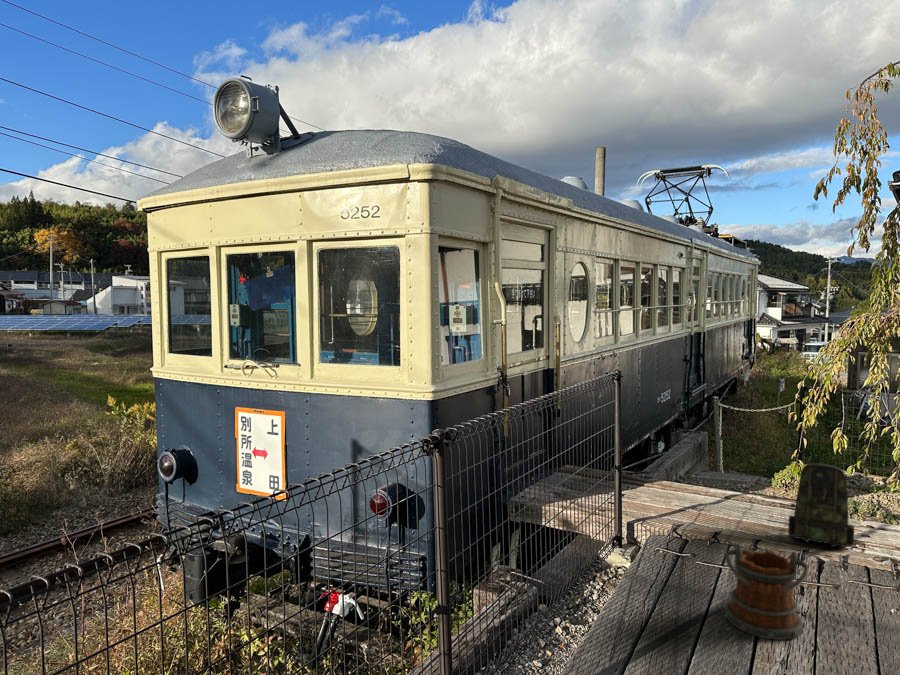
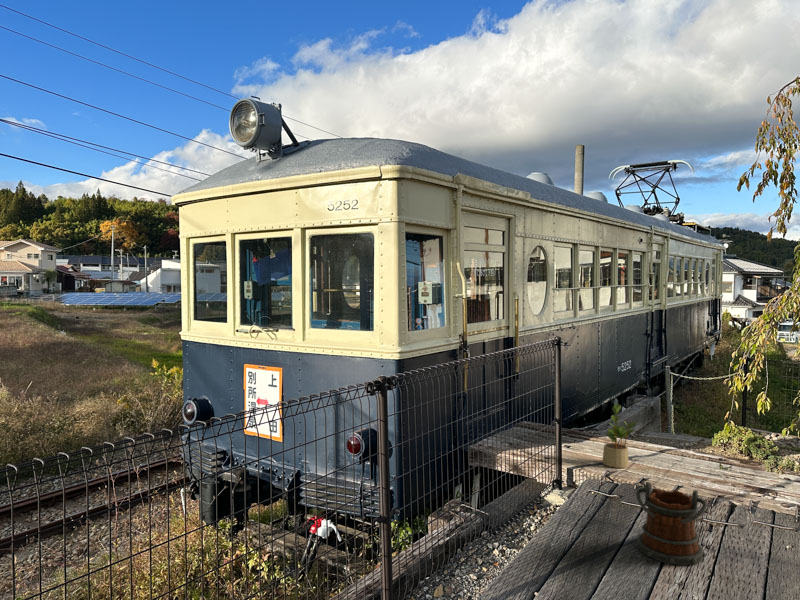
potted plant: none [661,445,700,518] -> present [602,404,636,468]
backpack: present [788,463,854,547] -> none [712,421,771,495]

